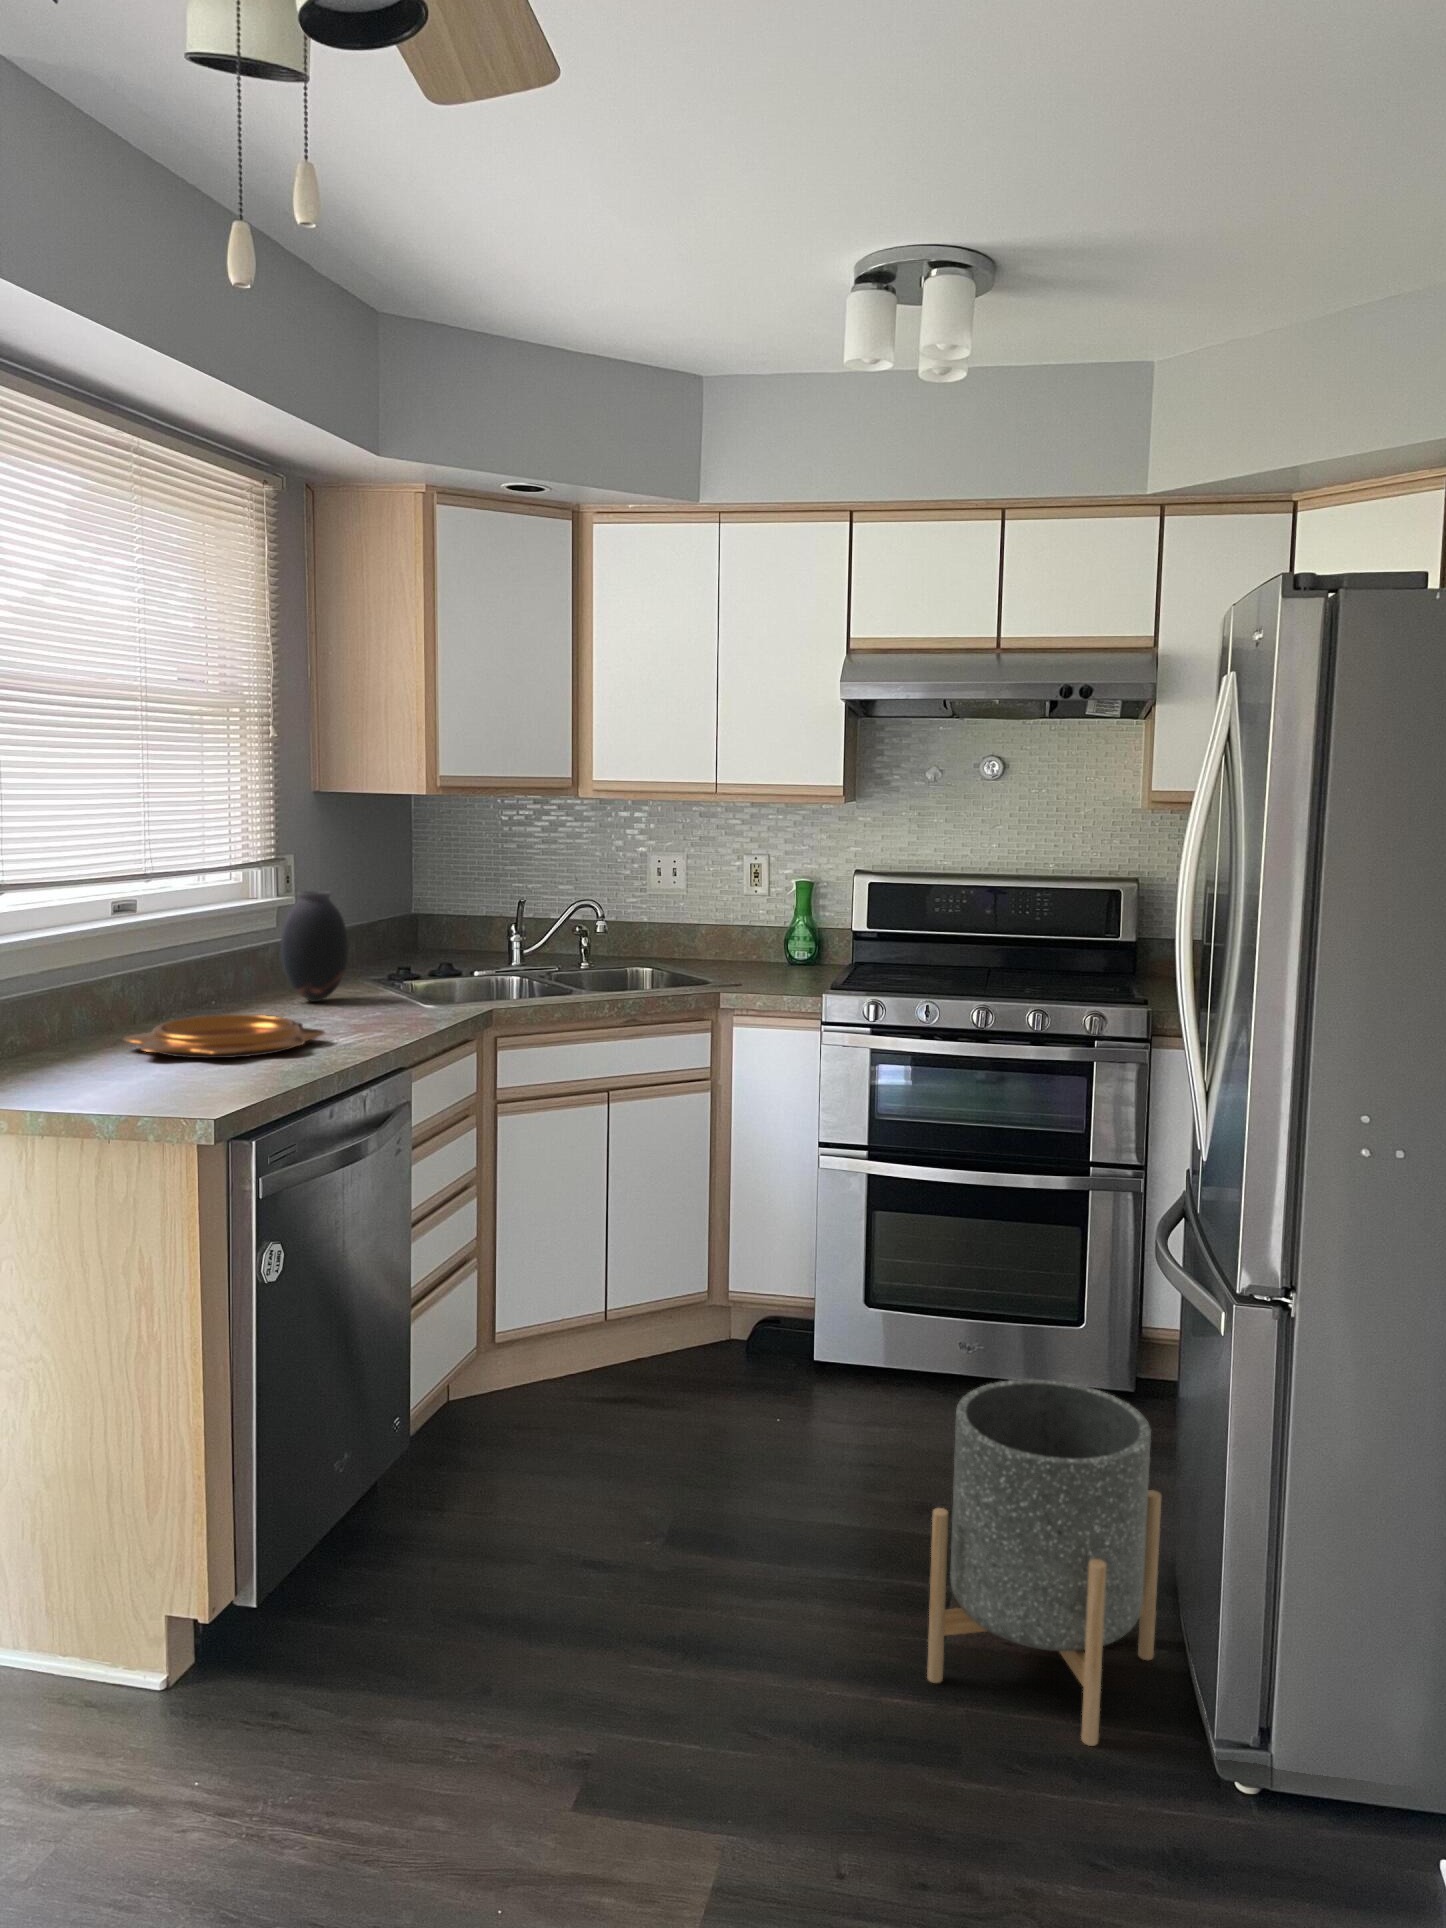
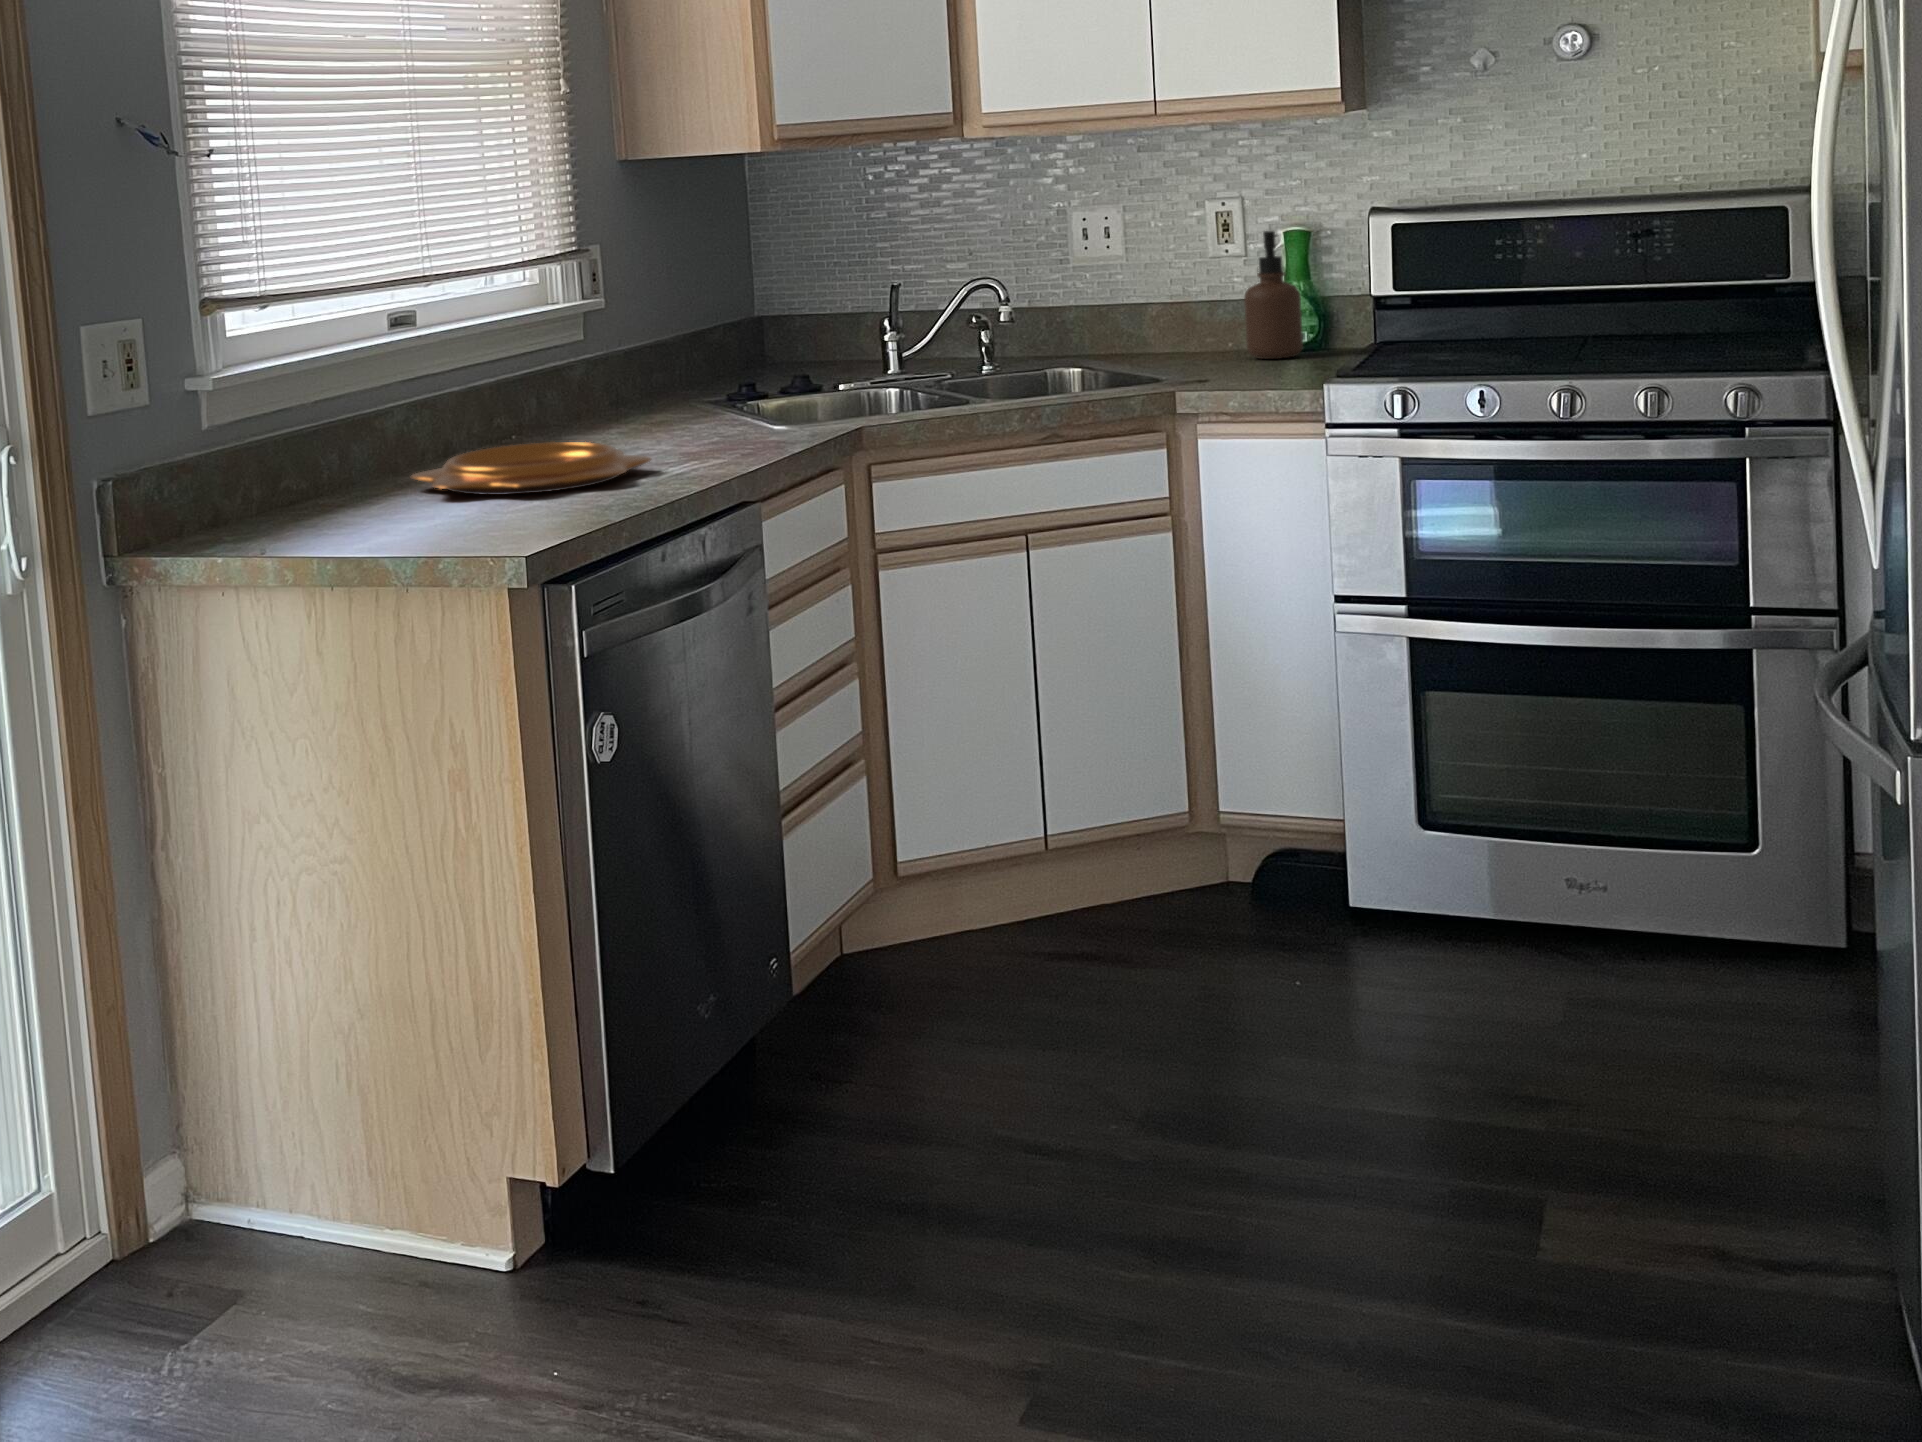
soap dispenser: none [765,880,804,970] -> present [1244,231,1303,359]
vase: present [281,891,349,1002] -> none [590,285,675,429]
planter: present [927,1379,1161,1746] -> none [1500,895,1857,1399]

